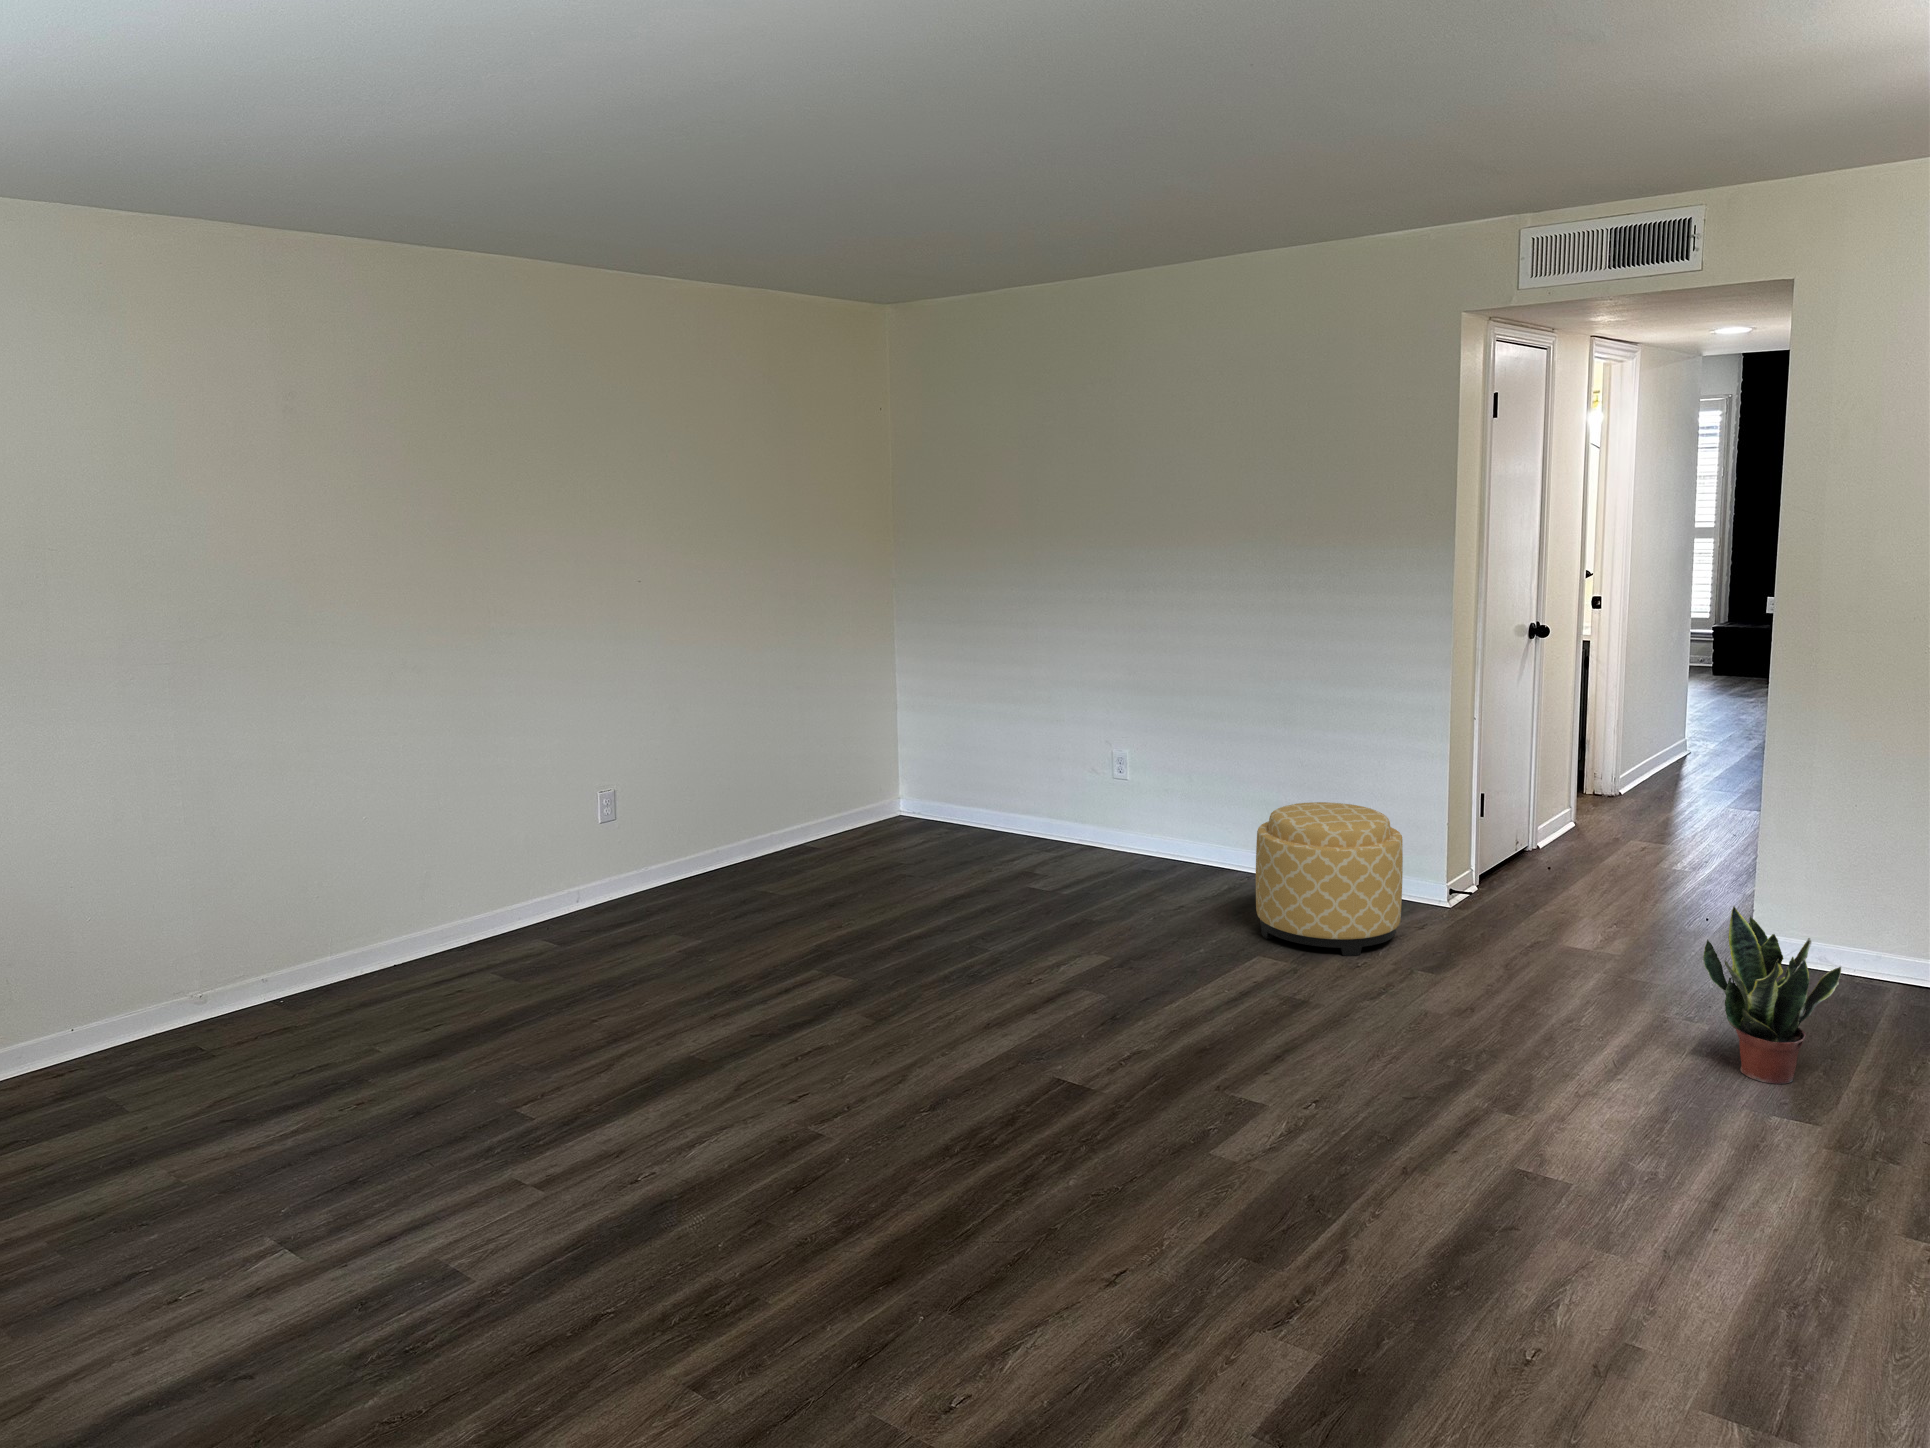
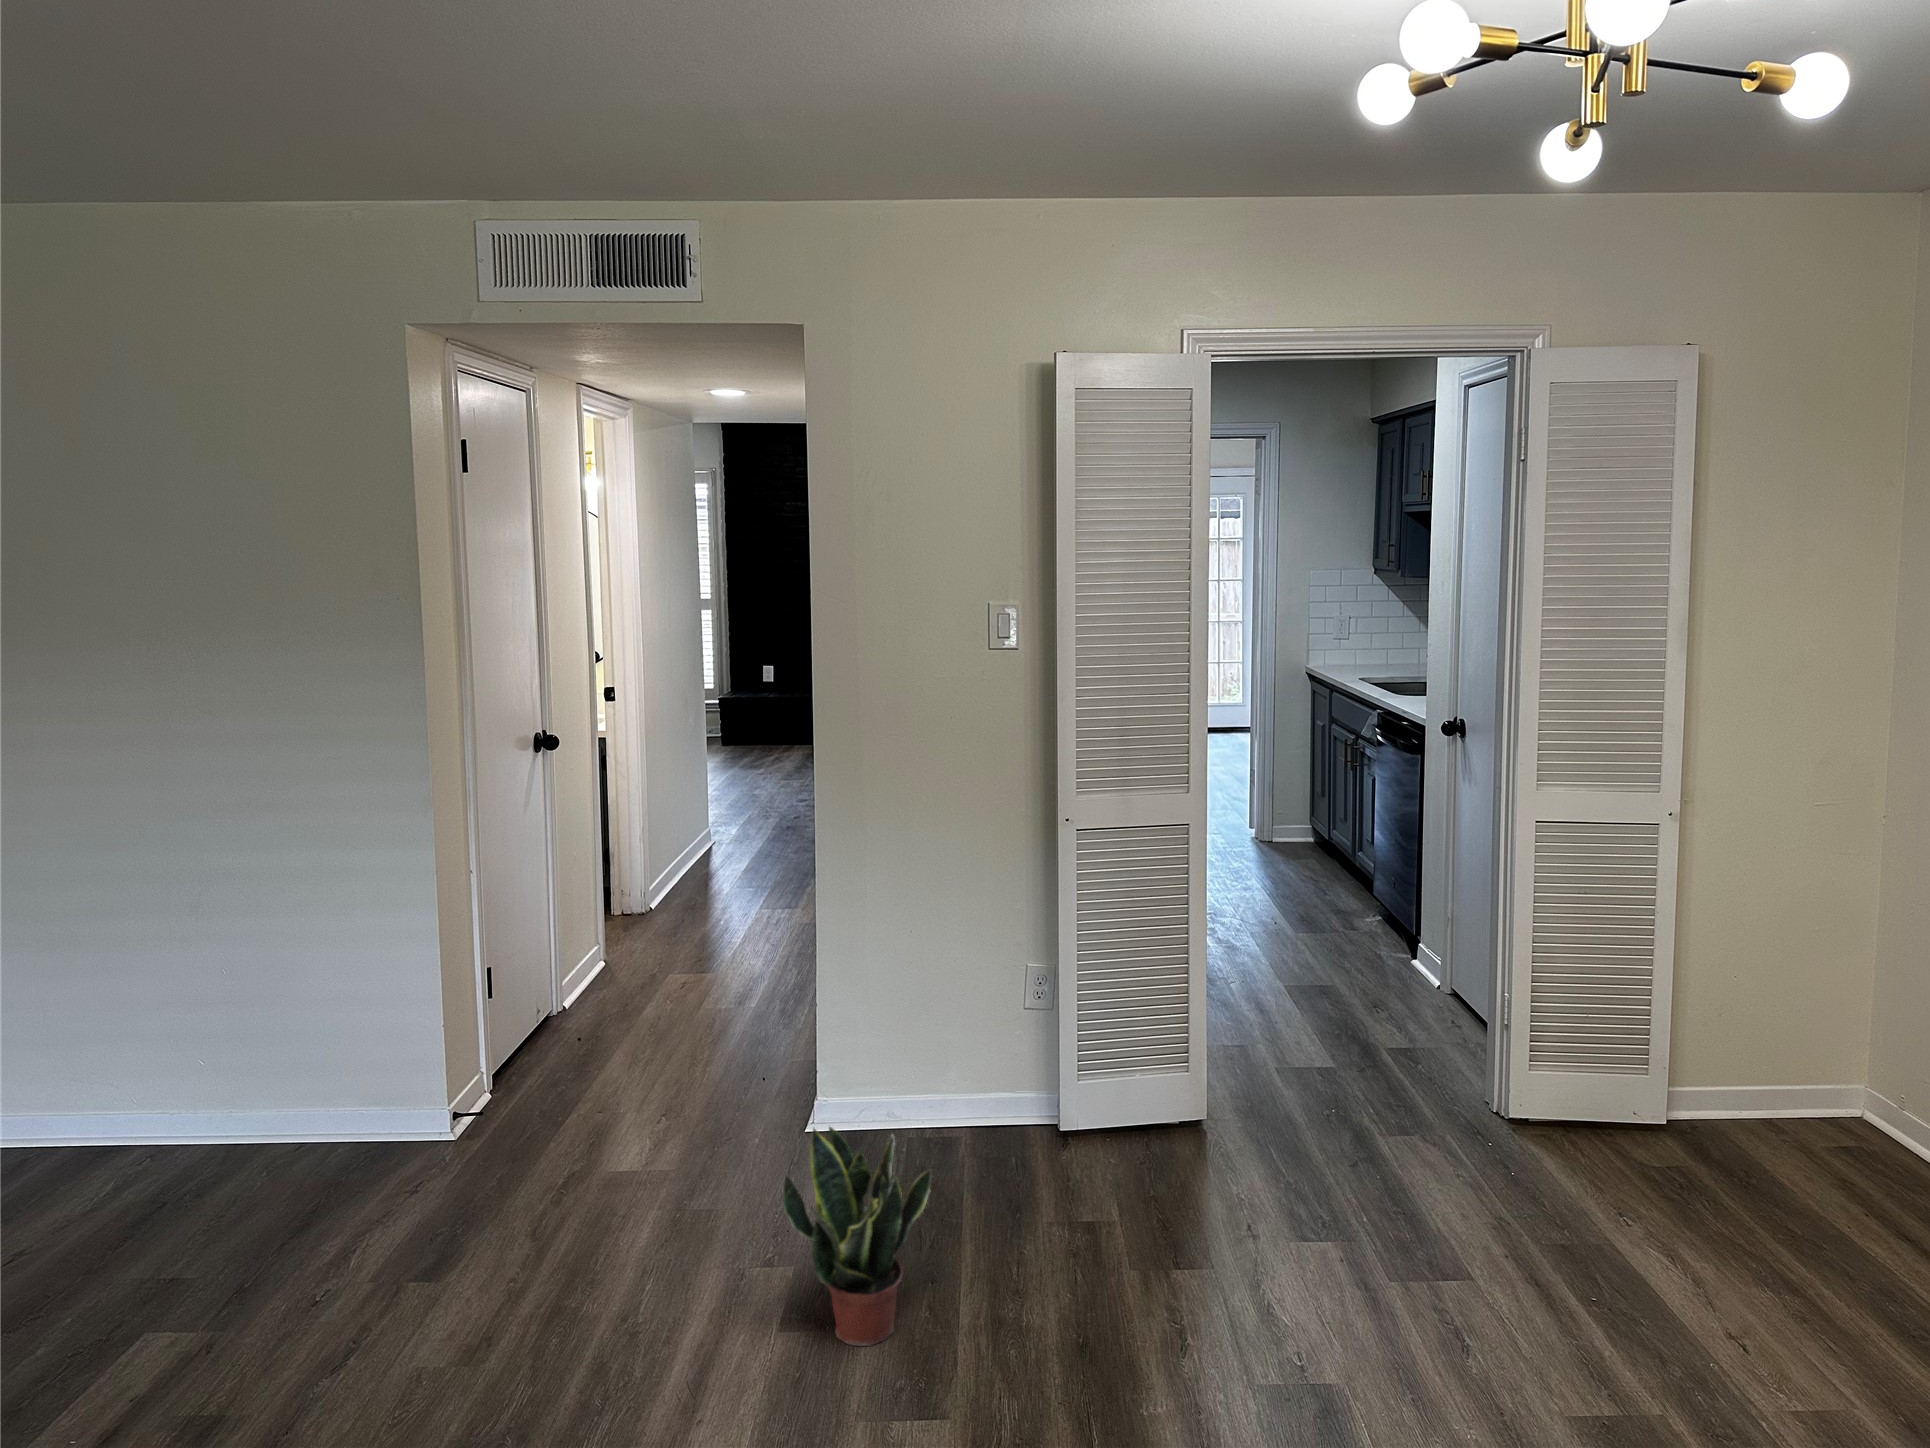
ottoman: present [1256,802,1403,956] -> none [122,1040,378,1299]

